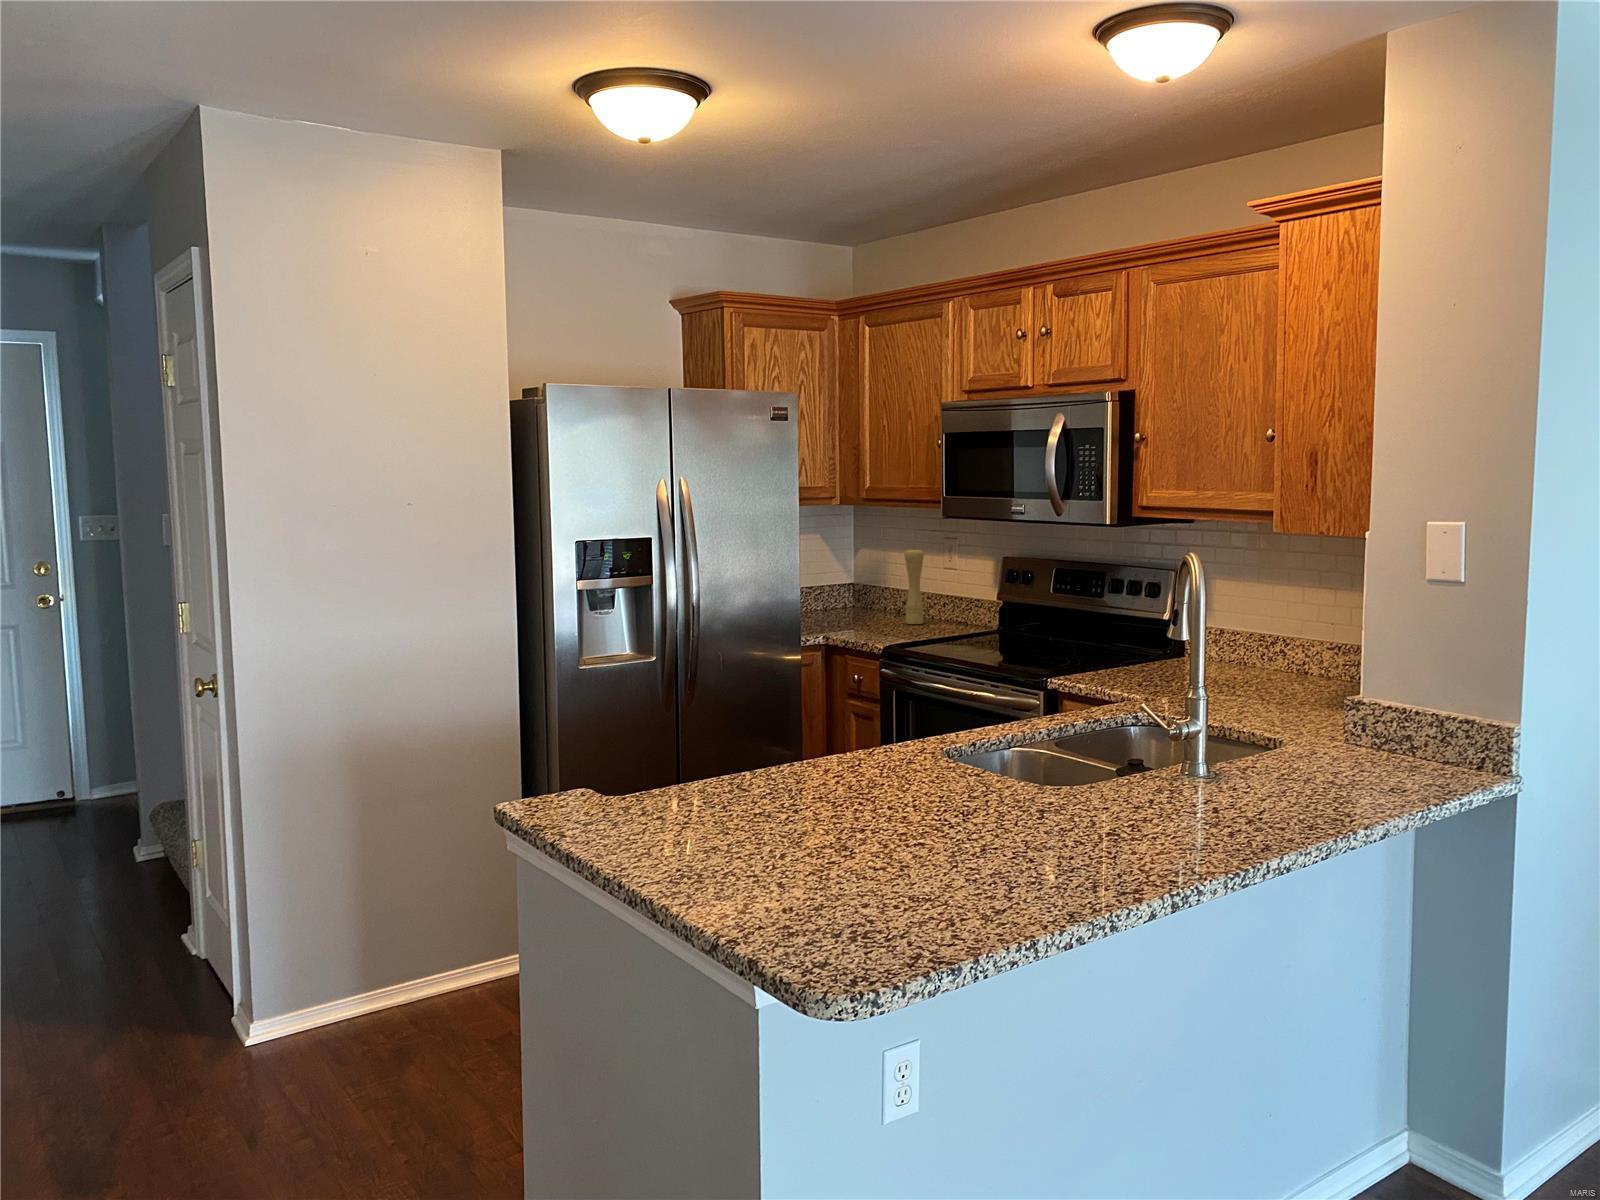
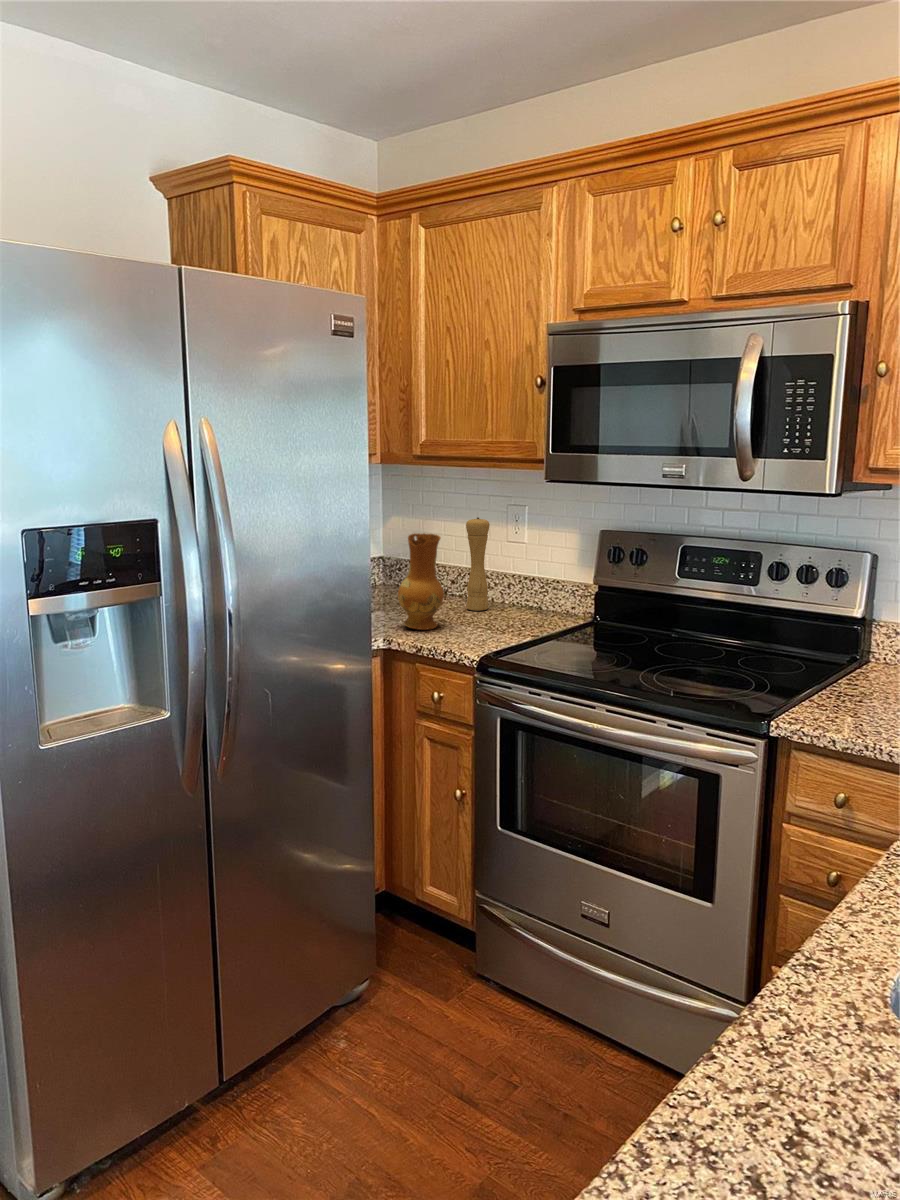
ceramic jug: none [840,559,876,634] -> present [398,533,444,630]

